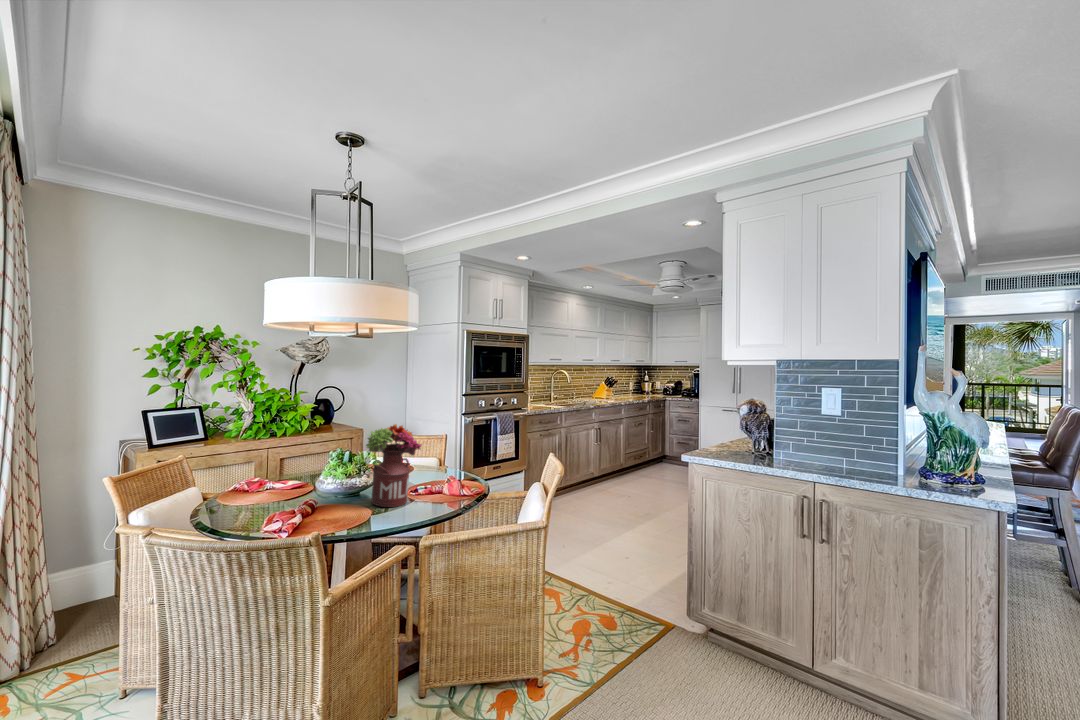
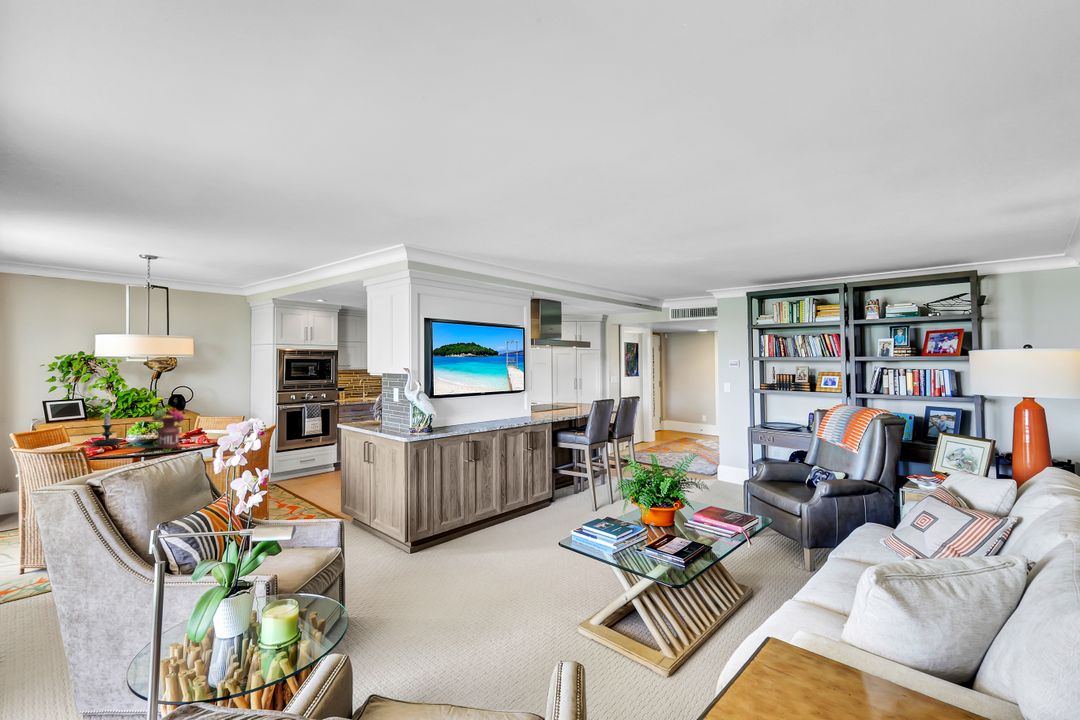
candle holder: none [244,431,294,499] -> present [92,413,123,446]

